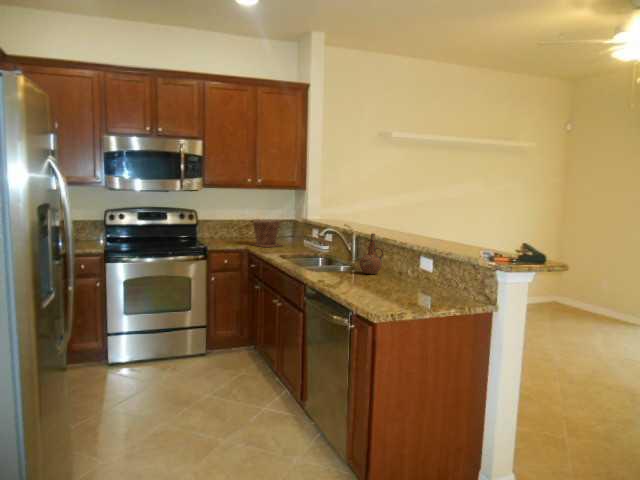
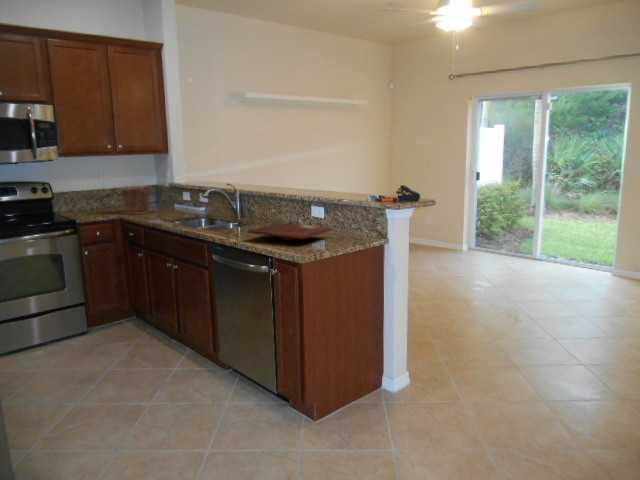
ceramic pitcher: present [359,233,383,274] -> none [252,190,273,227]
cutting board: none [339,272,433,293] -> present [248,223,332,240]

